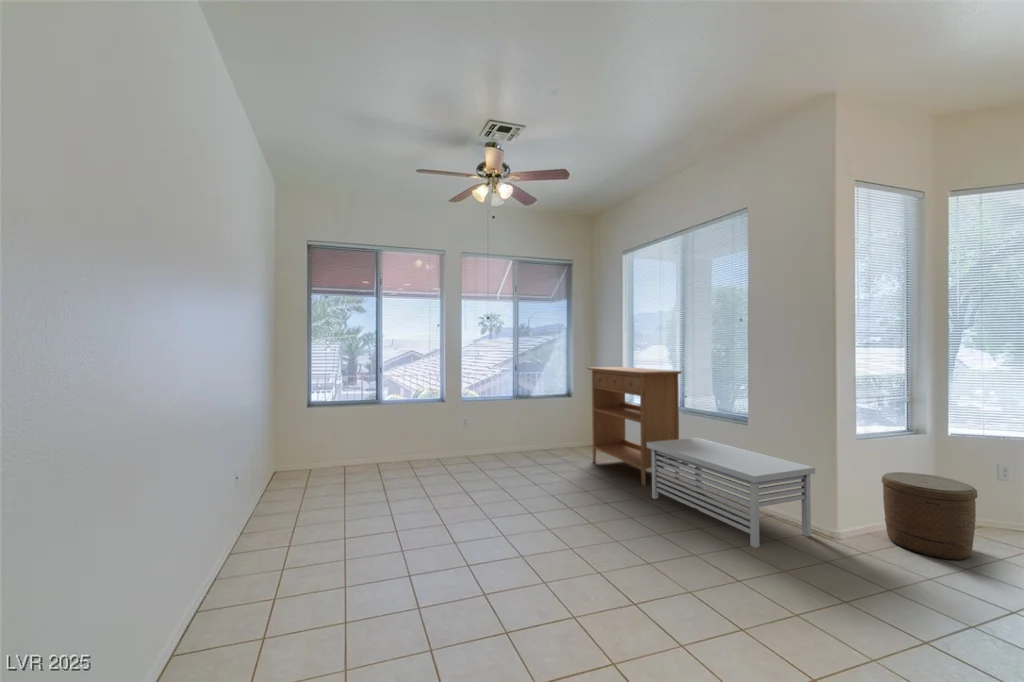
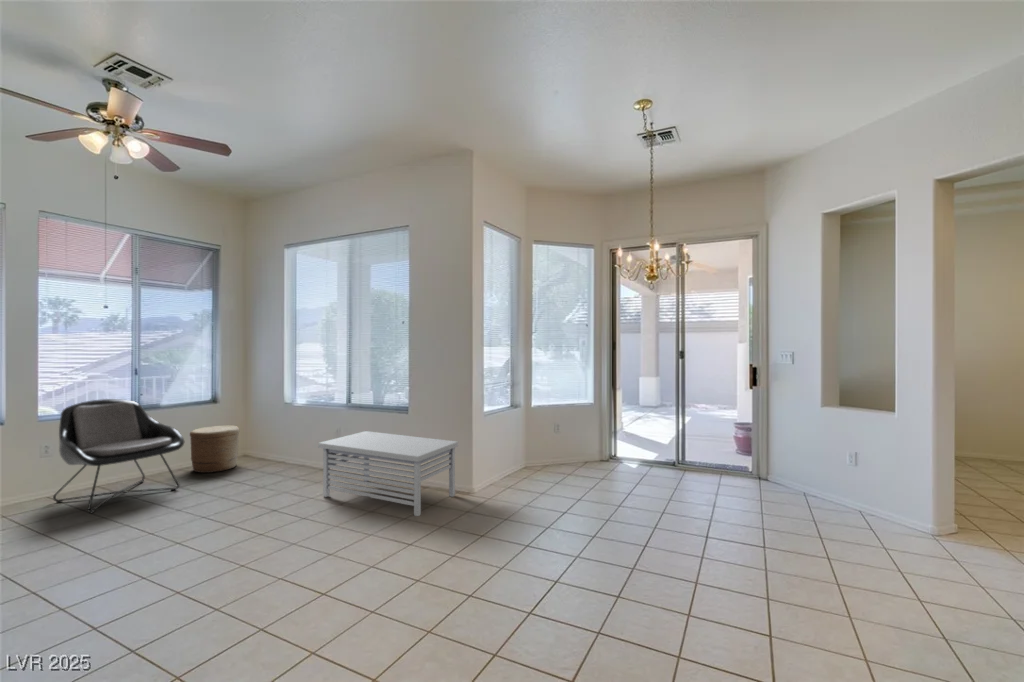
console table: present [587,367,682,486] -> none [242,367,351,488]
lounge chair: none [471,386,545,470] -> present [53,399,184,513]
woven basket: present [882,472,978,560] -> present [190,426,239,473]

